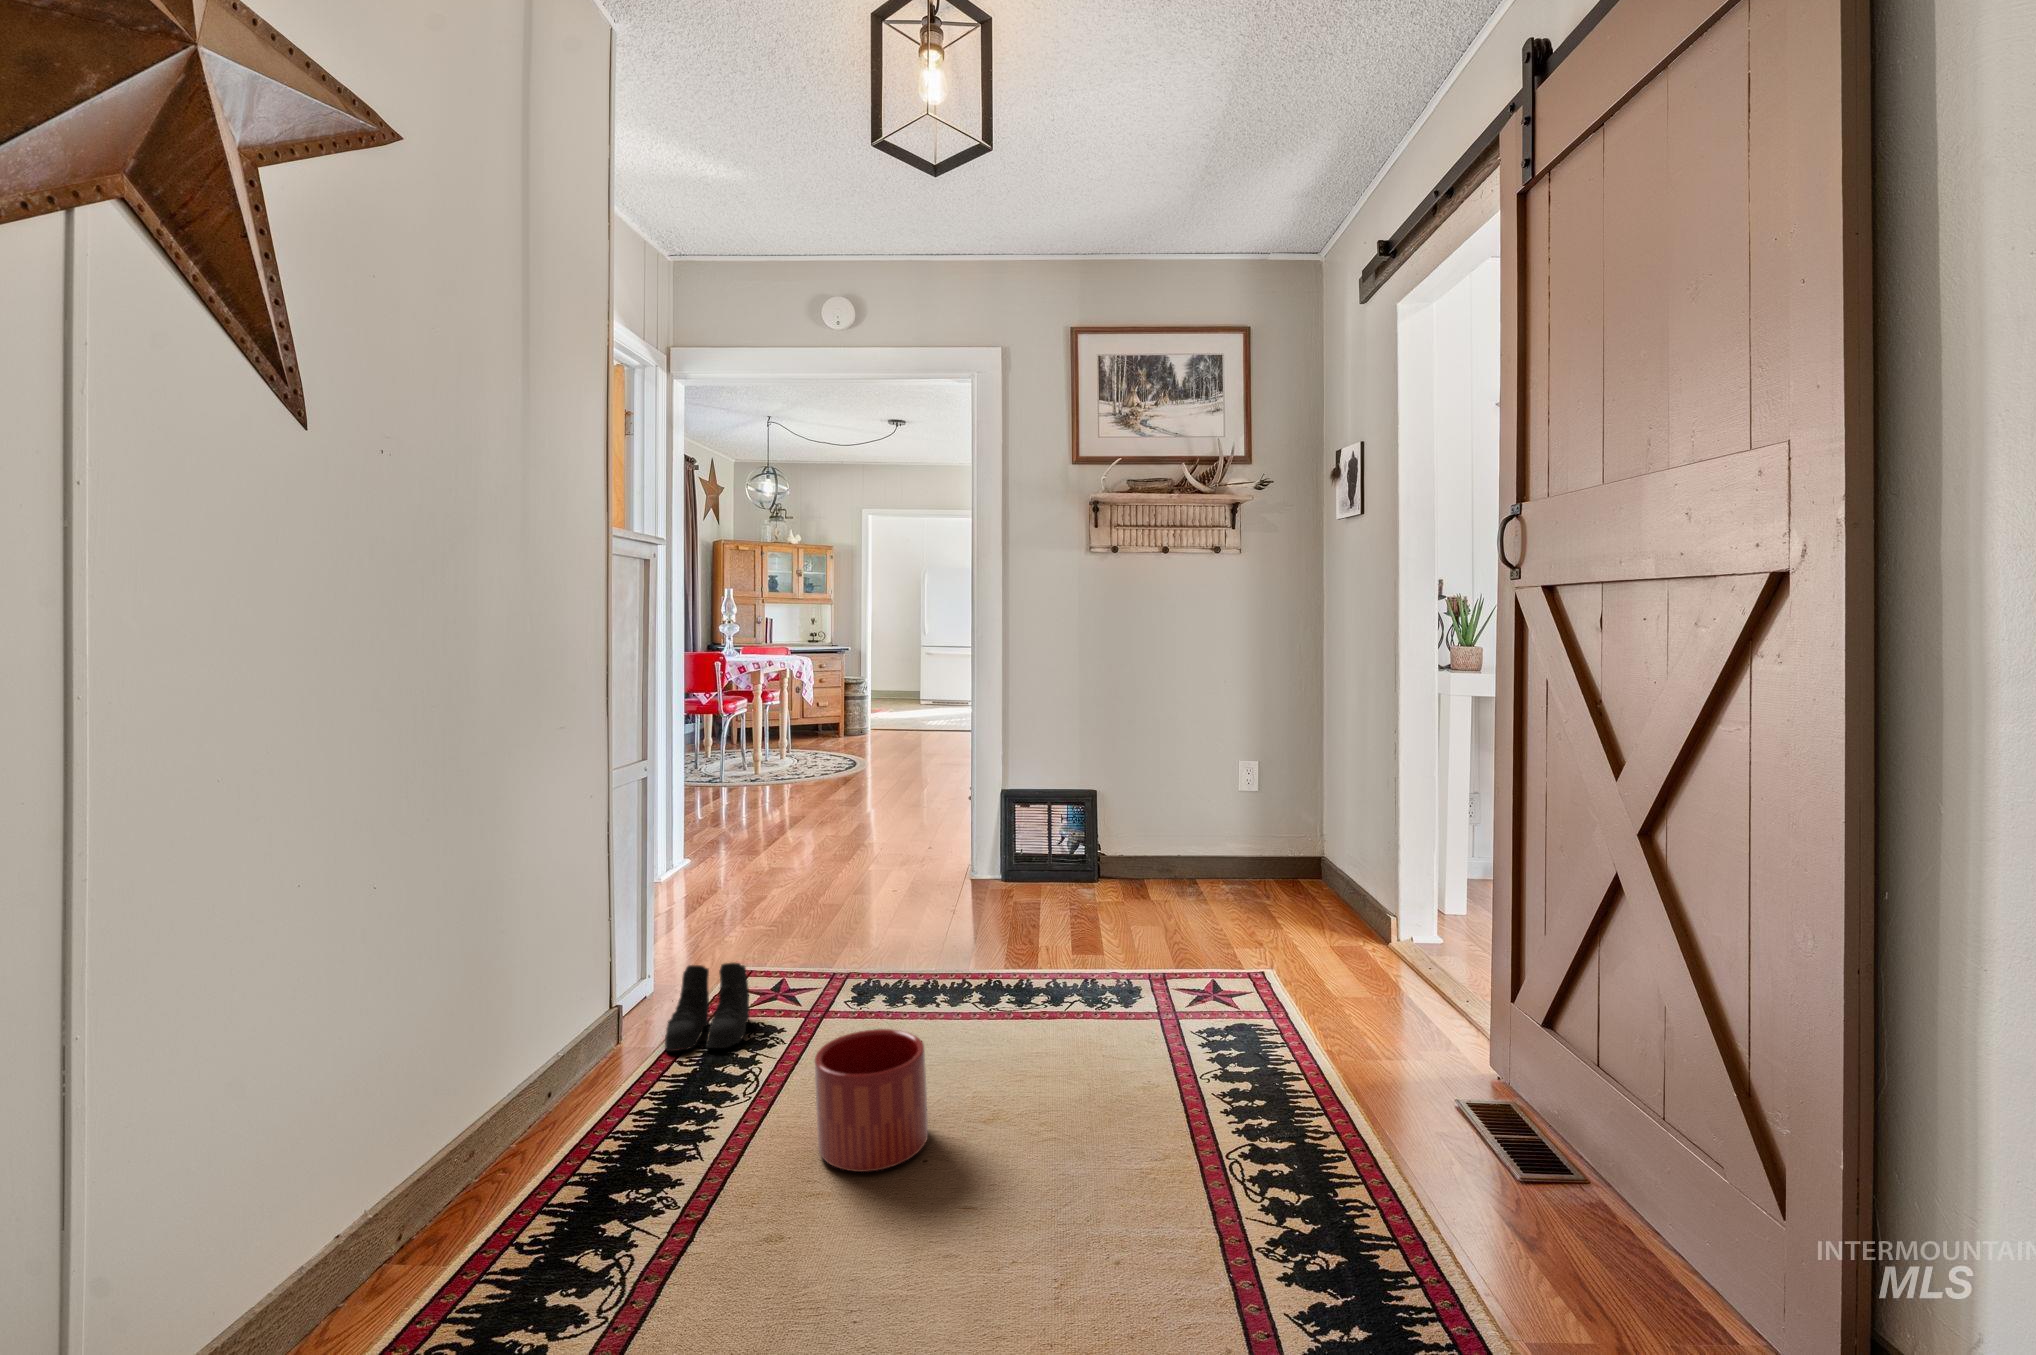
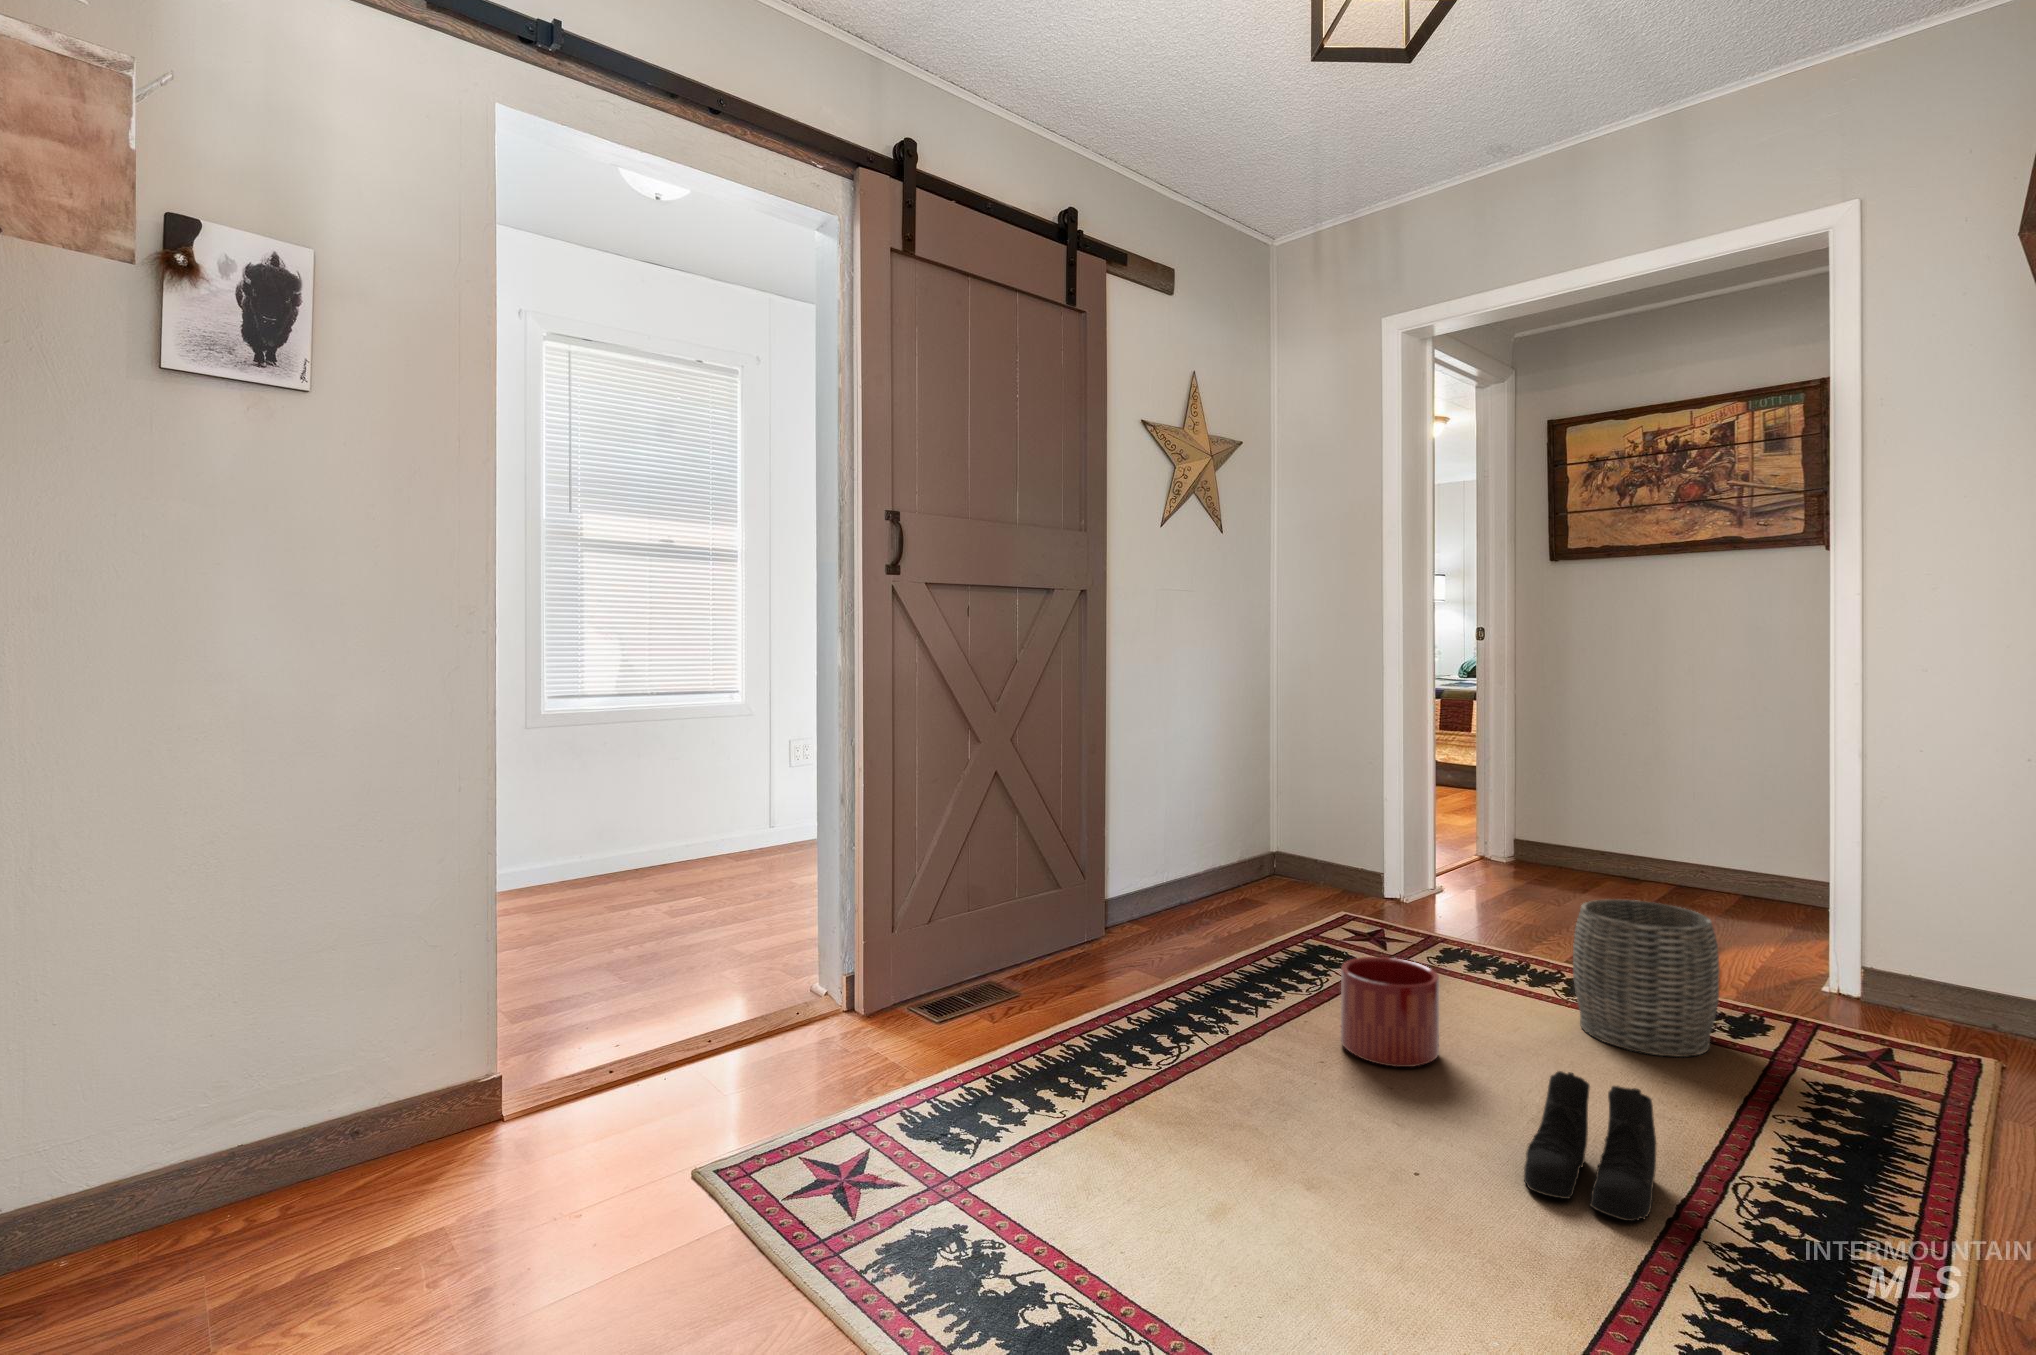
woven basket: none [1005,898,1122,1051] -> present [1573,899,1720,1057]
boots: present [665,963,750,1051] -> present [1524,1071,1656,1221]

